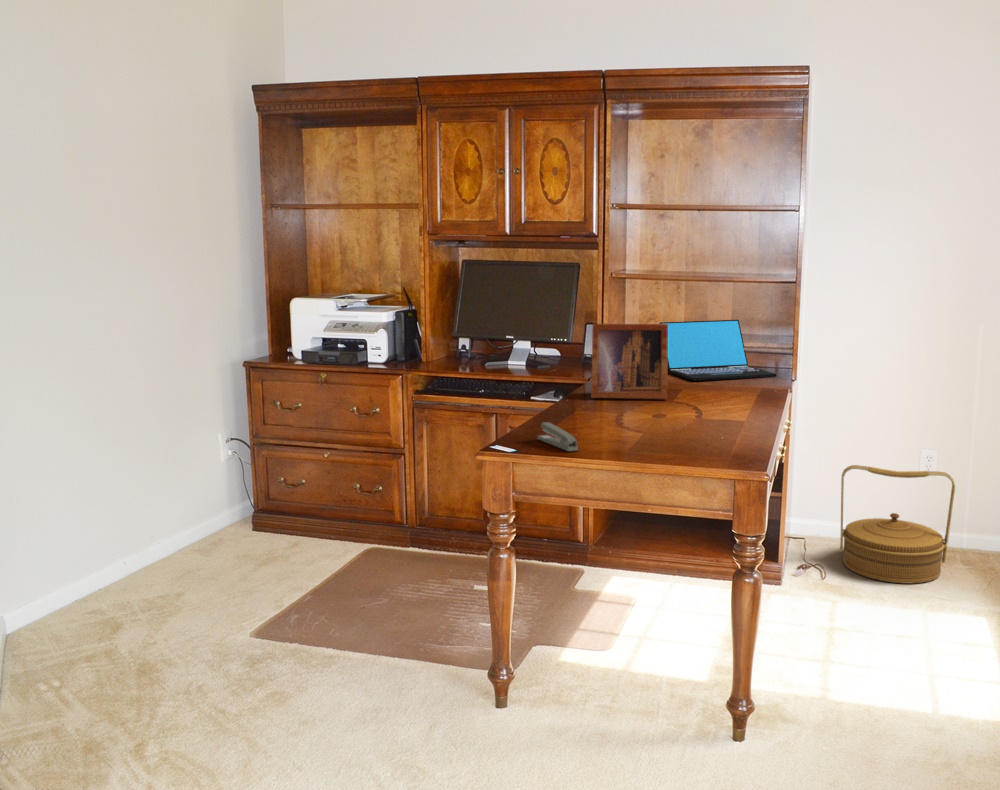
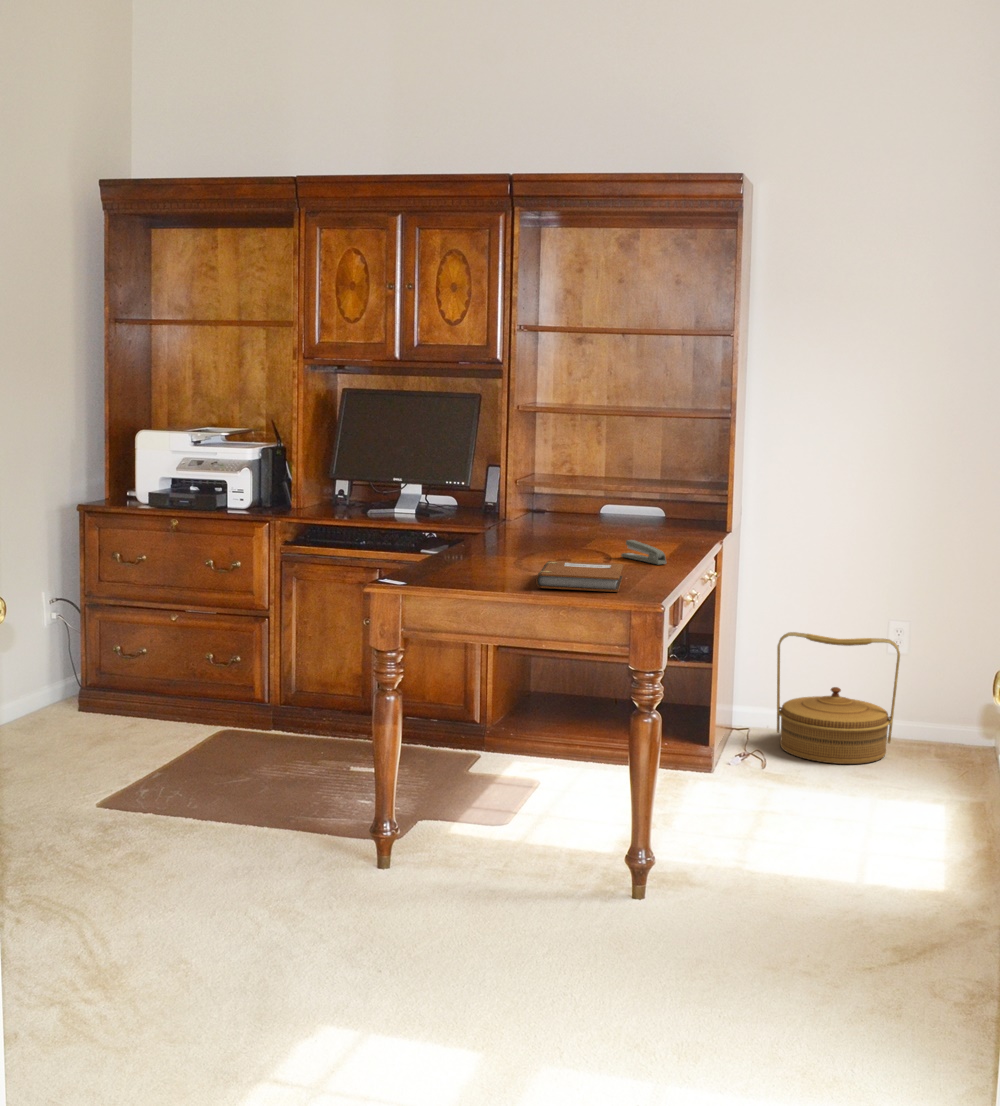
laptop: present [659,320,777,381] -> none [573,465,704,531]
picture frame: present [591,324,668,399] -> none [490,460,577,546]
stapler: present [537,422,578,451] -> present [621,540,666,564]
notebook: none [640,423,721,459] -> present [536,561,623,592]

